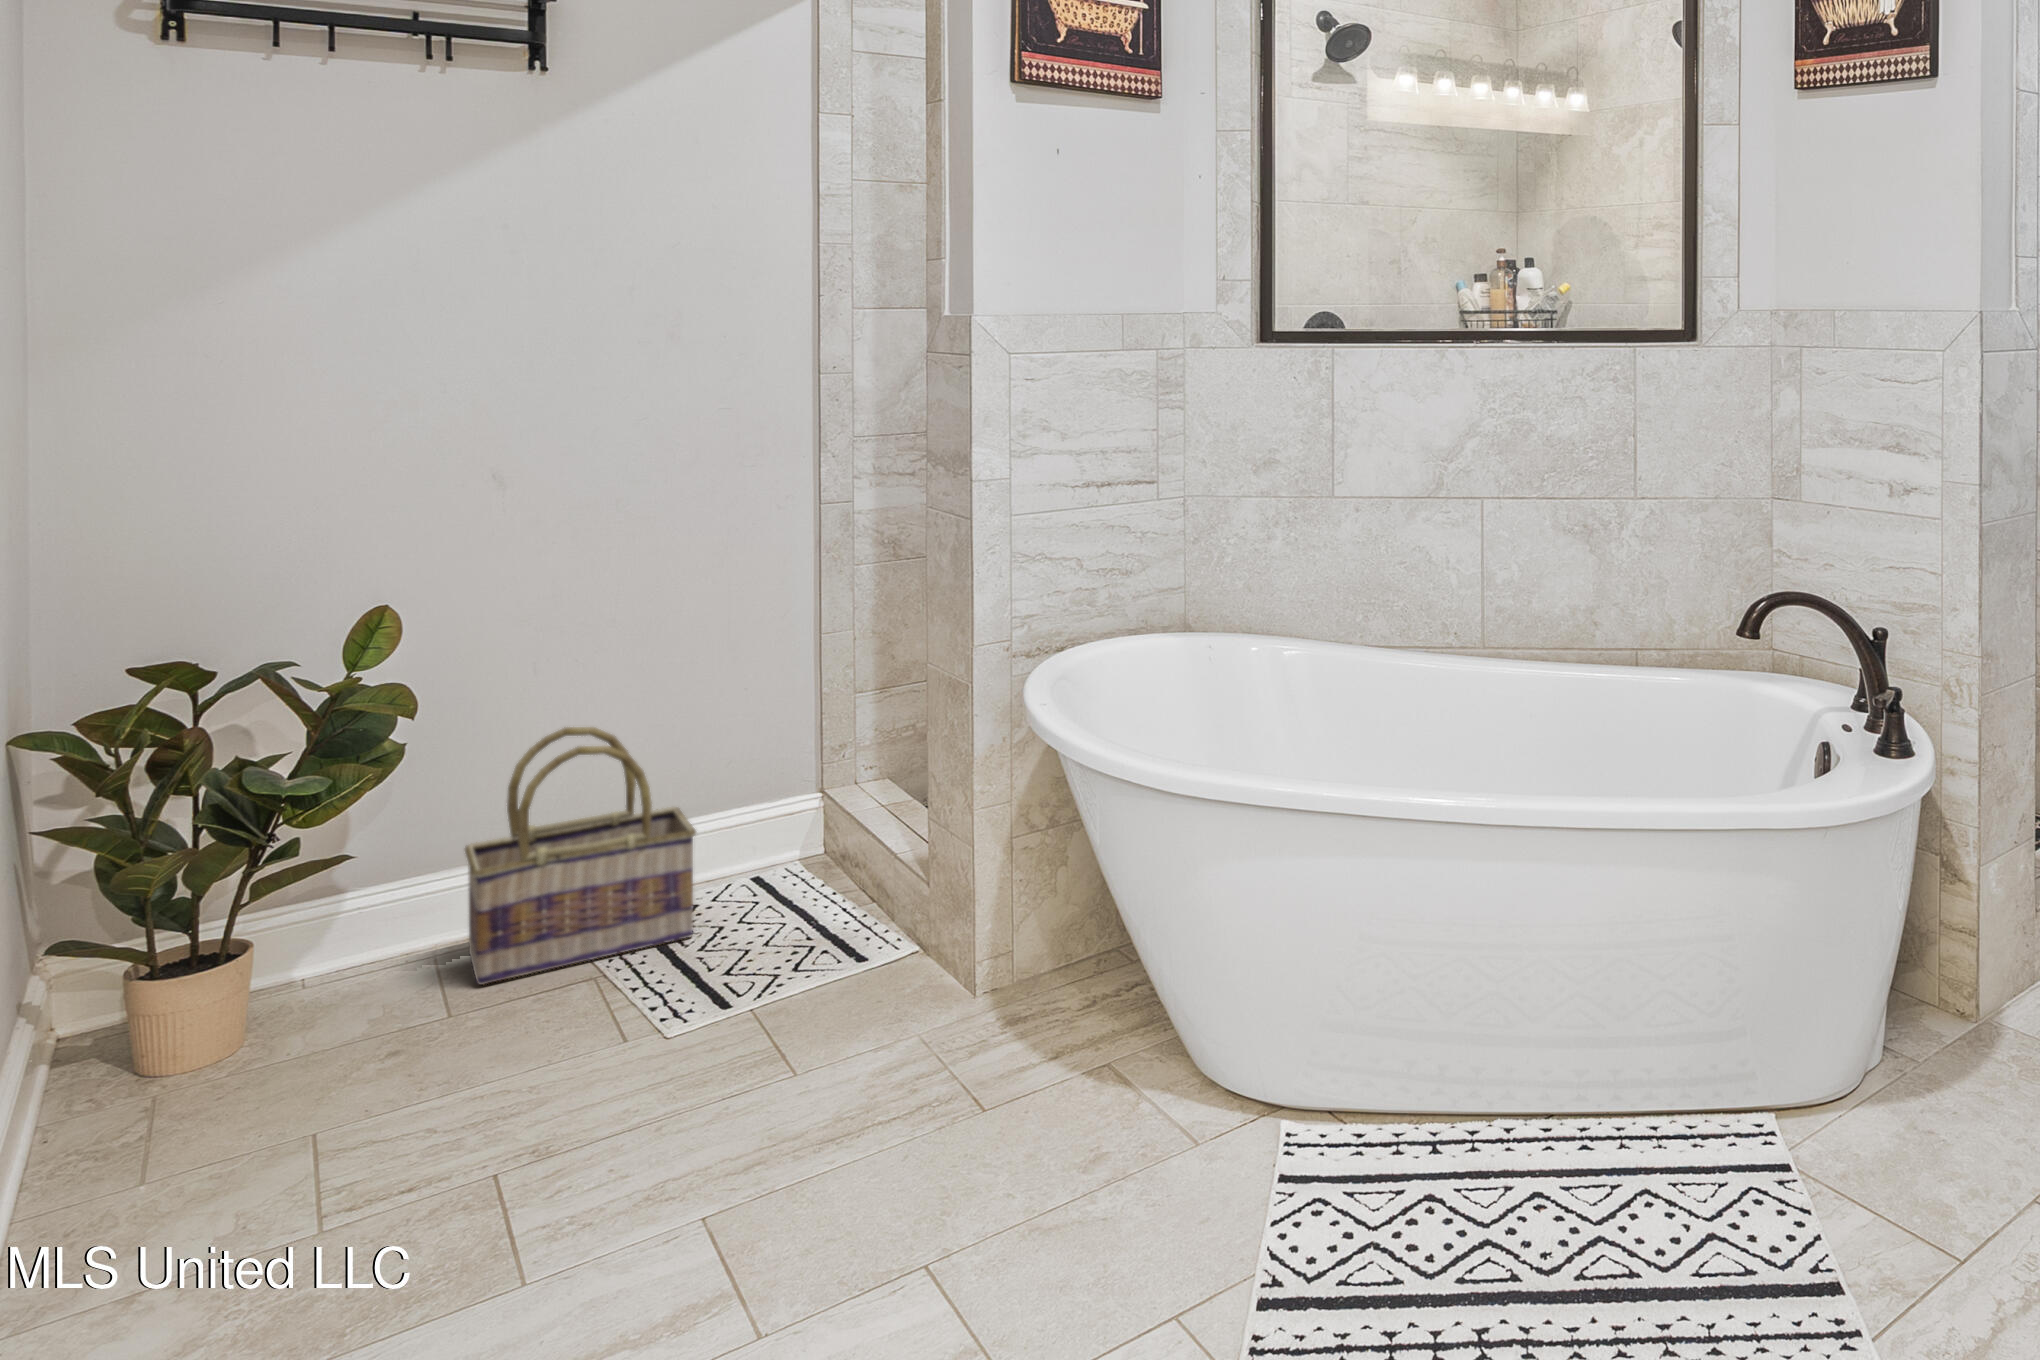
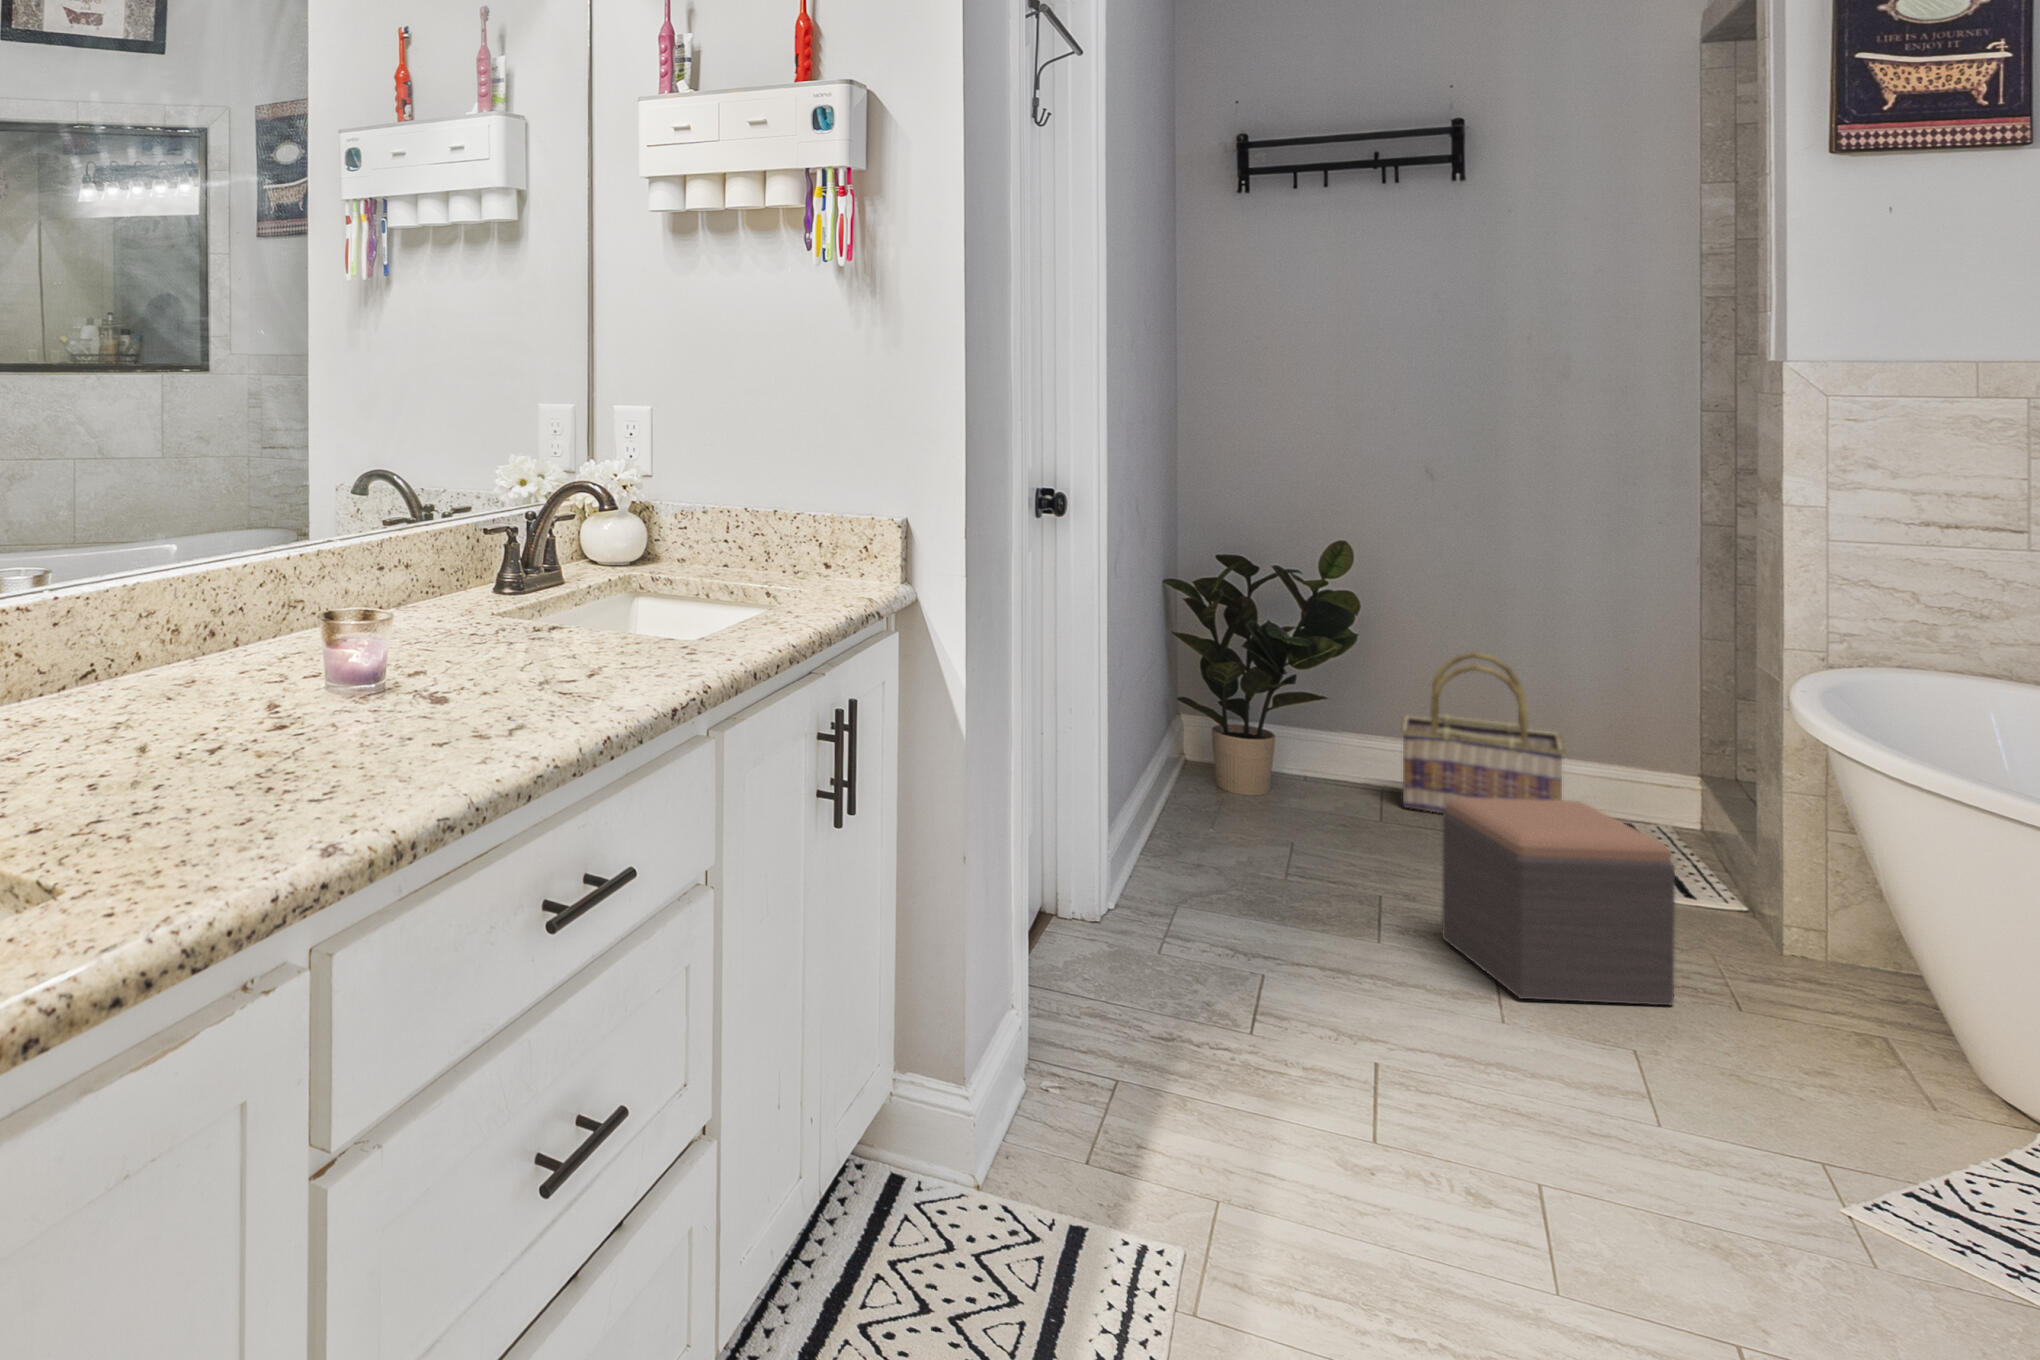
footstool: none [624,909,933,1247] -> present [1442,797,1675,1005]

